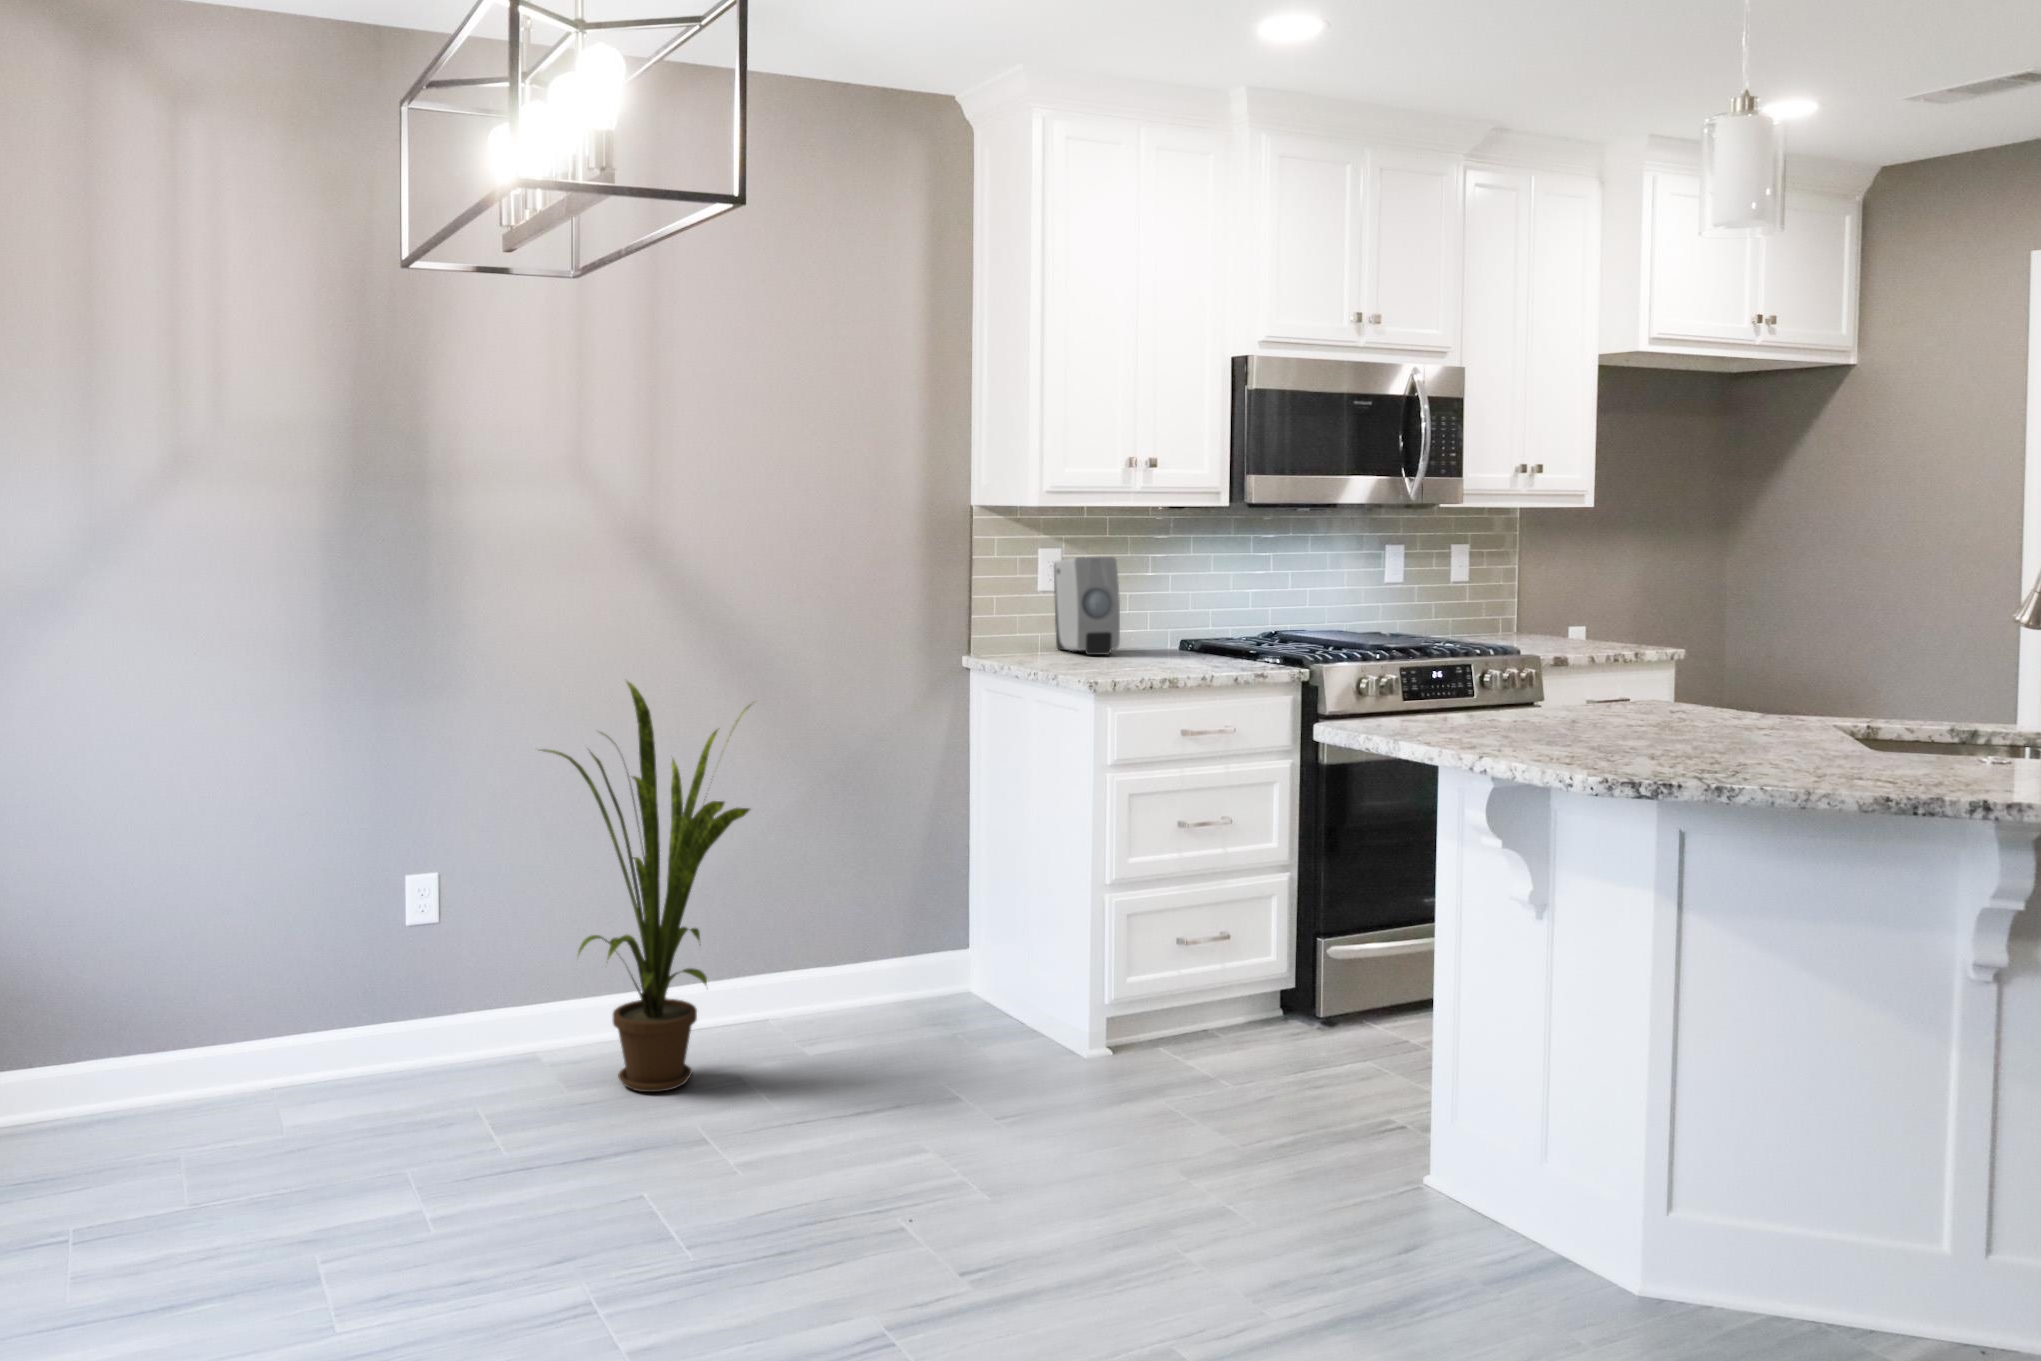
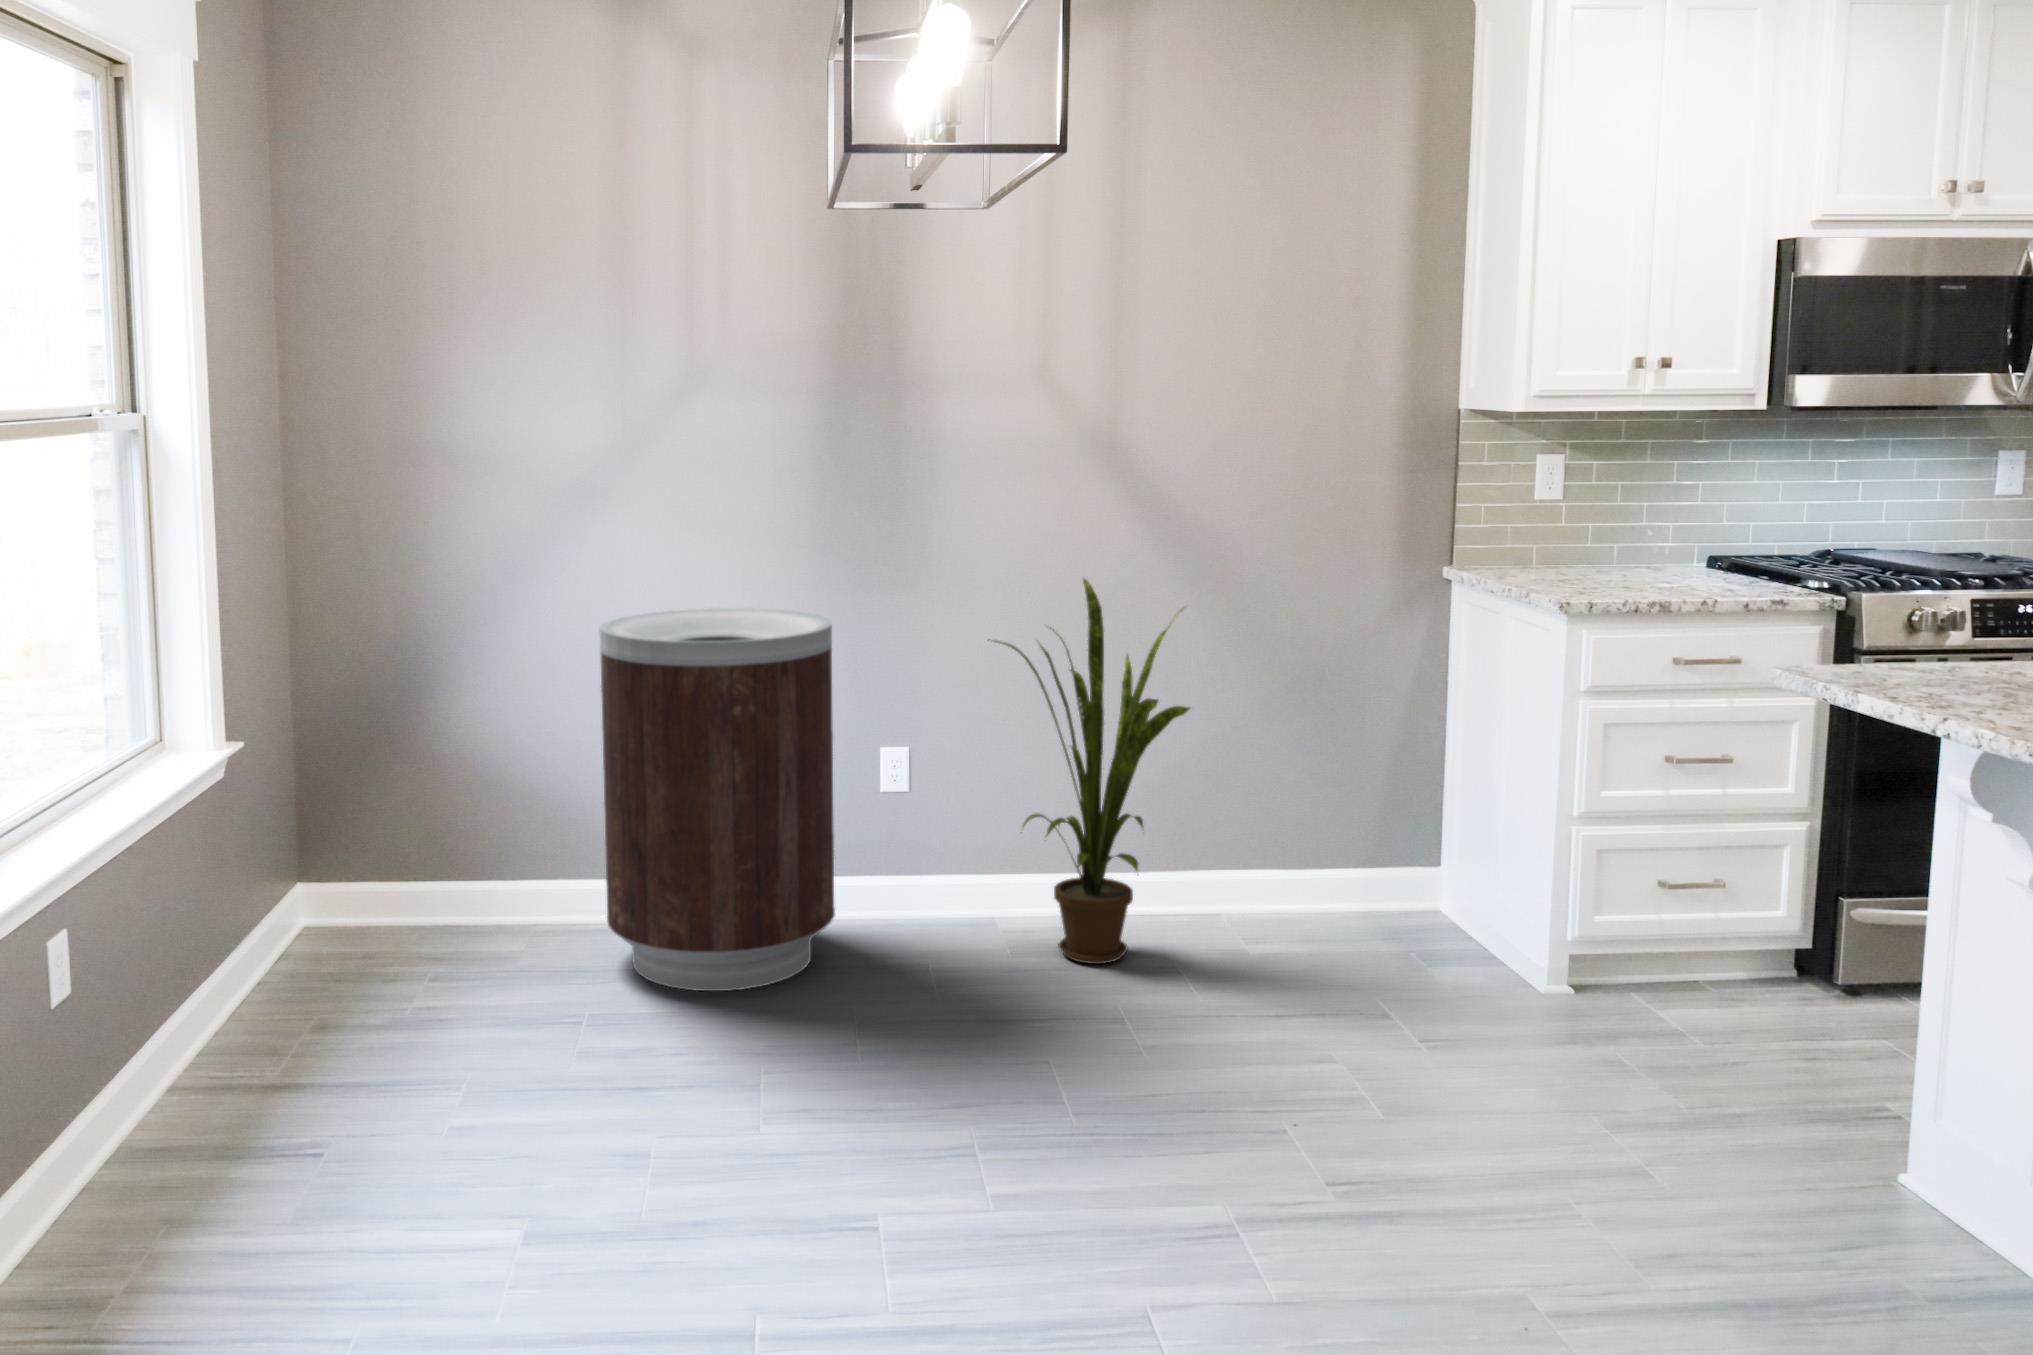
soap dispenser: present [1054,557,1120,655] -> none [1546,465,1618,570]
trash can: none [70,729,369,1189] -> present [599,608,835,991]

